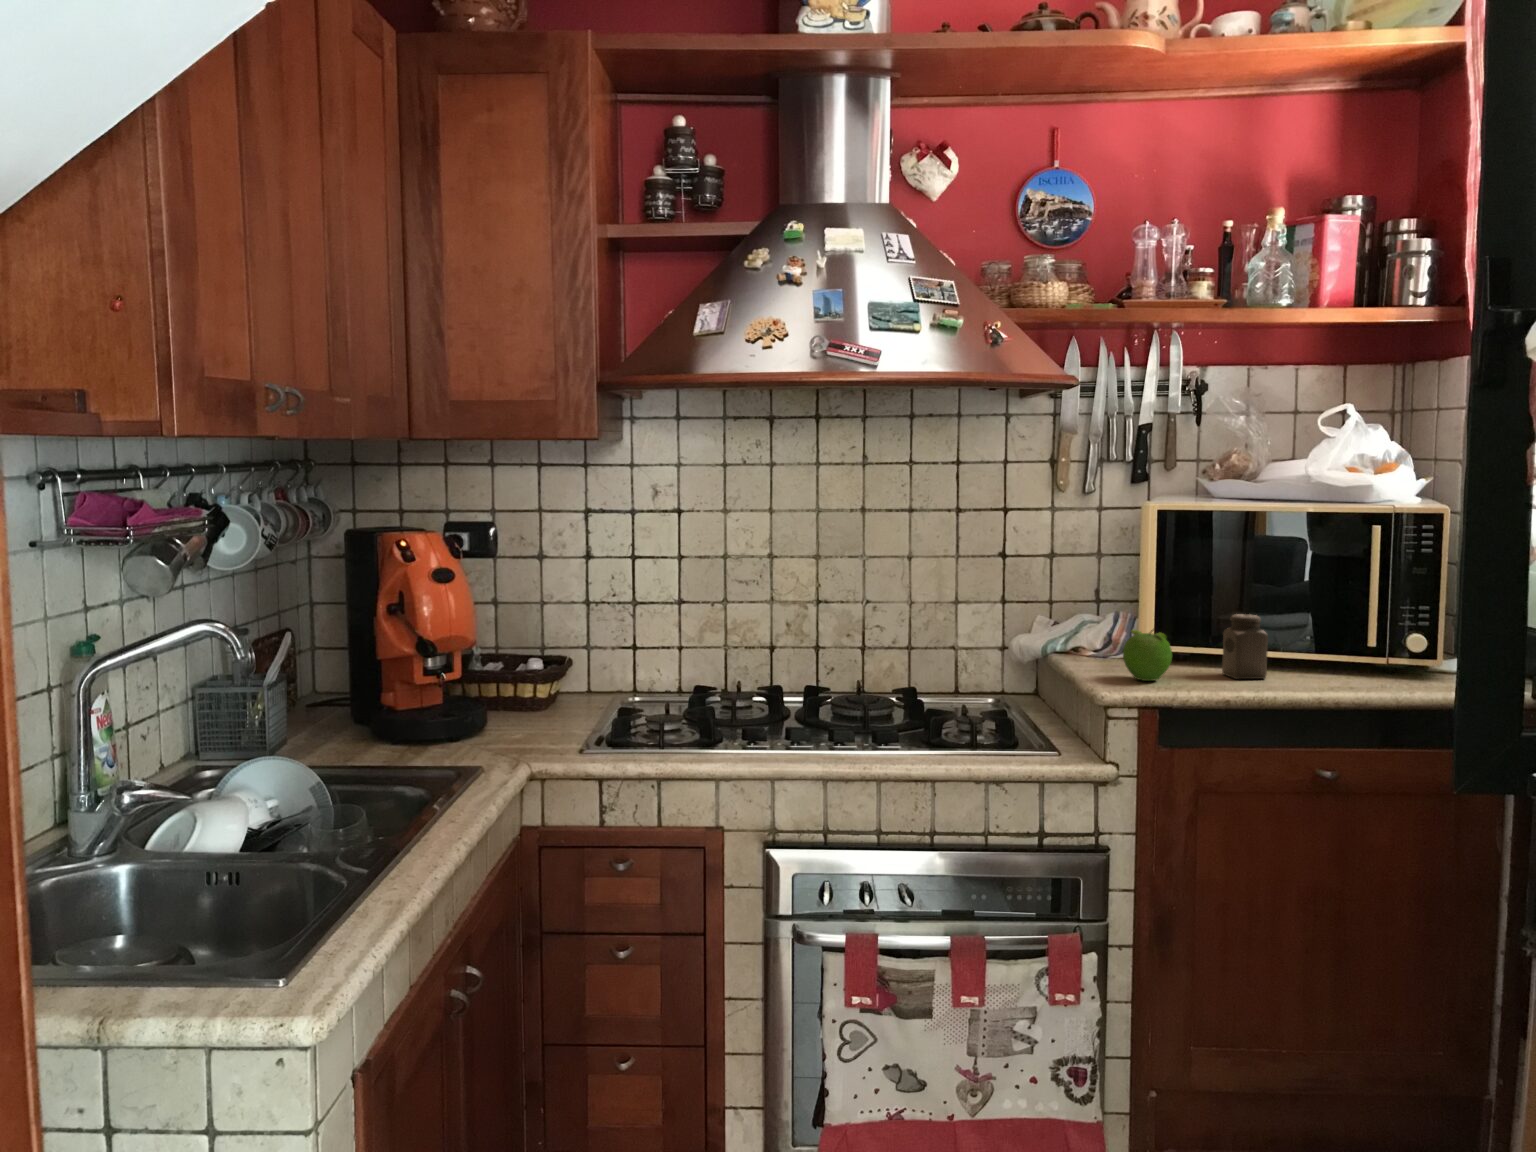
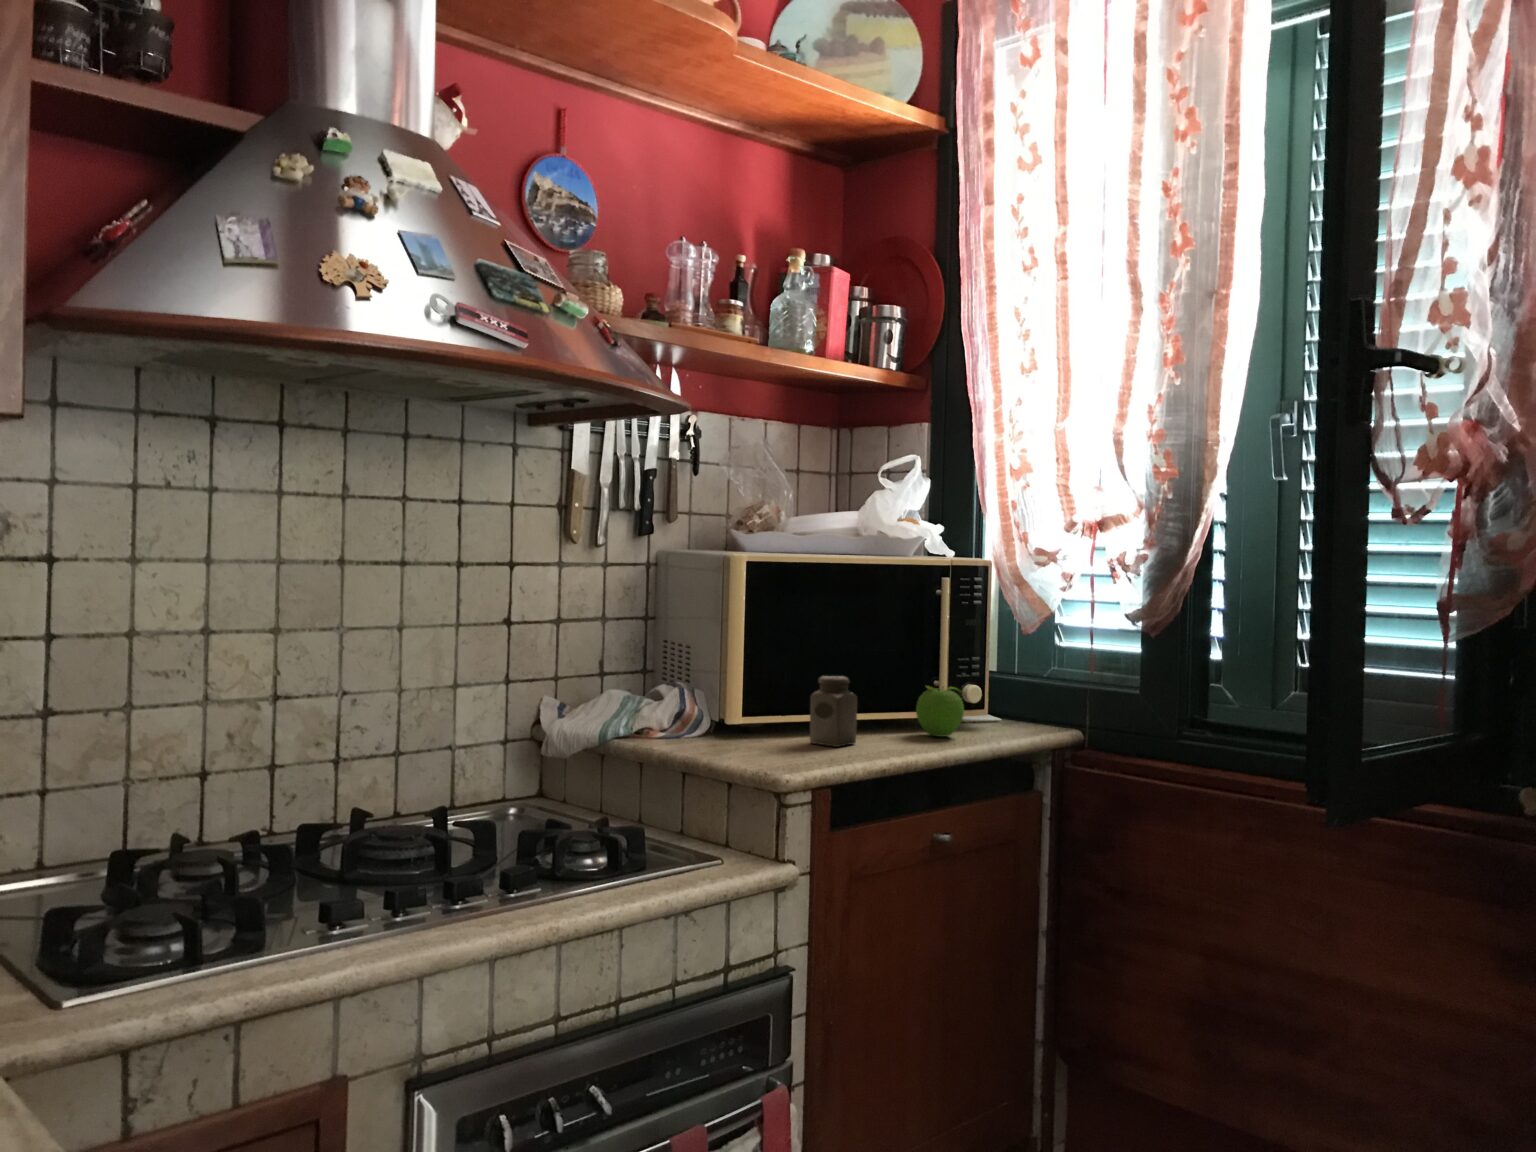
fruit: present [1123,629,1172,681] -> present [916,686,964,737]

